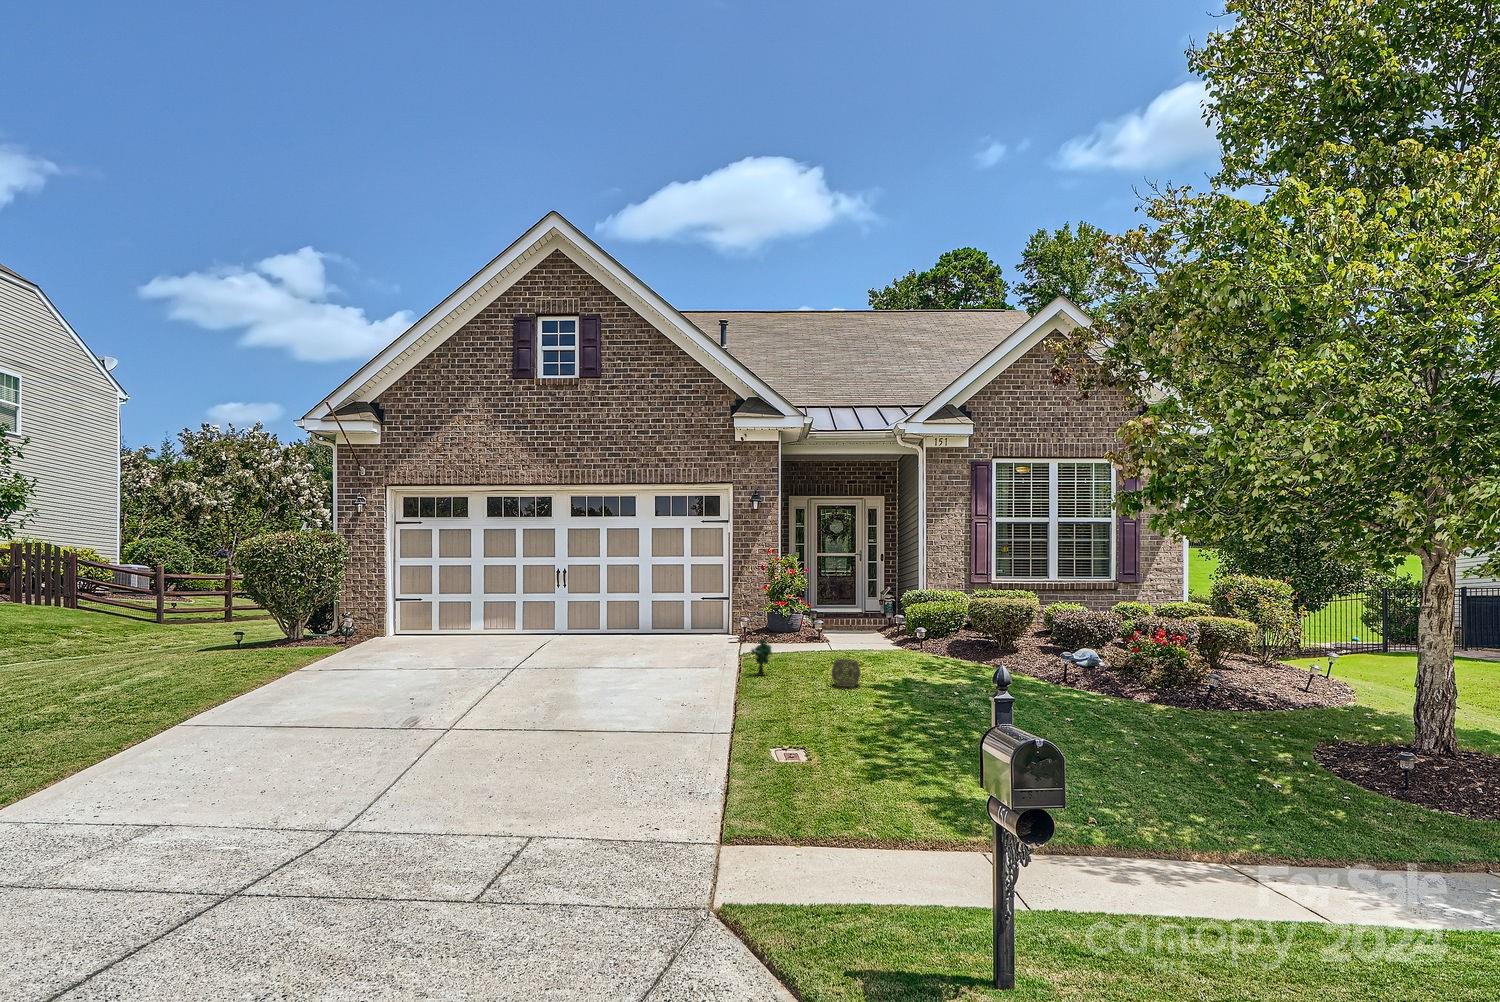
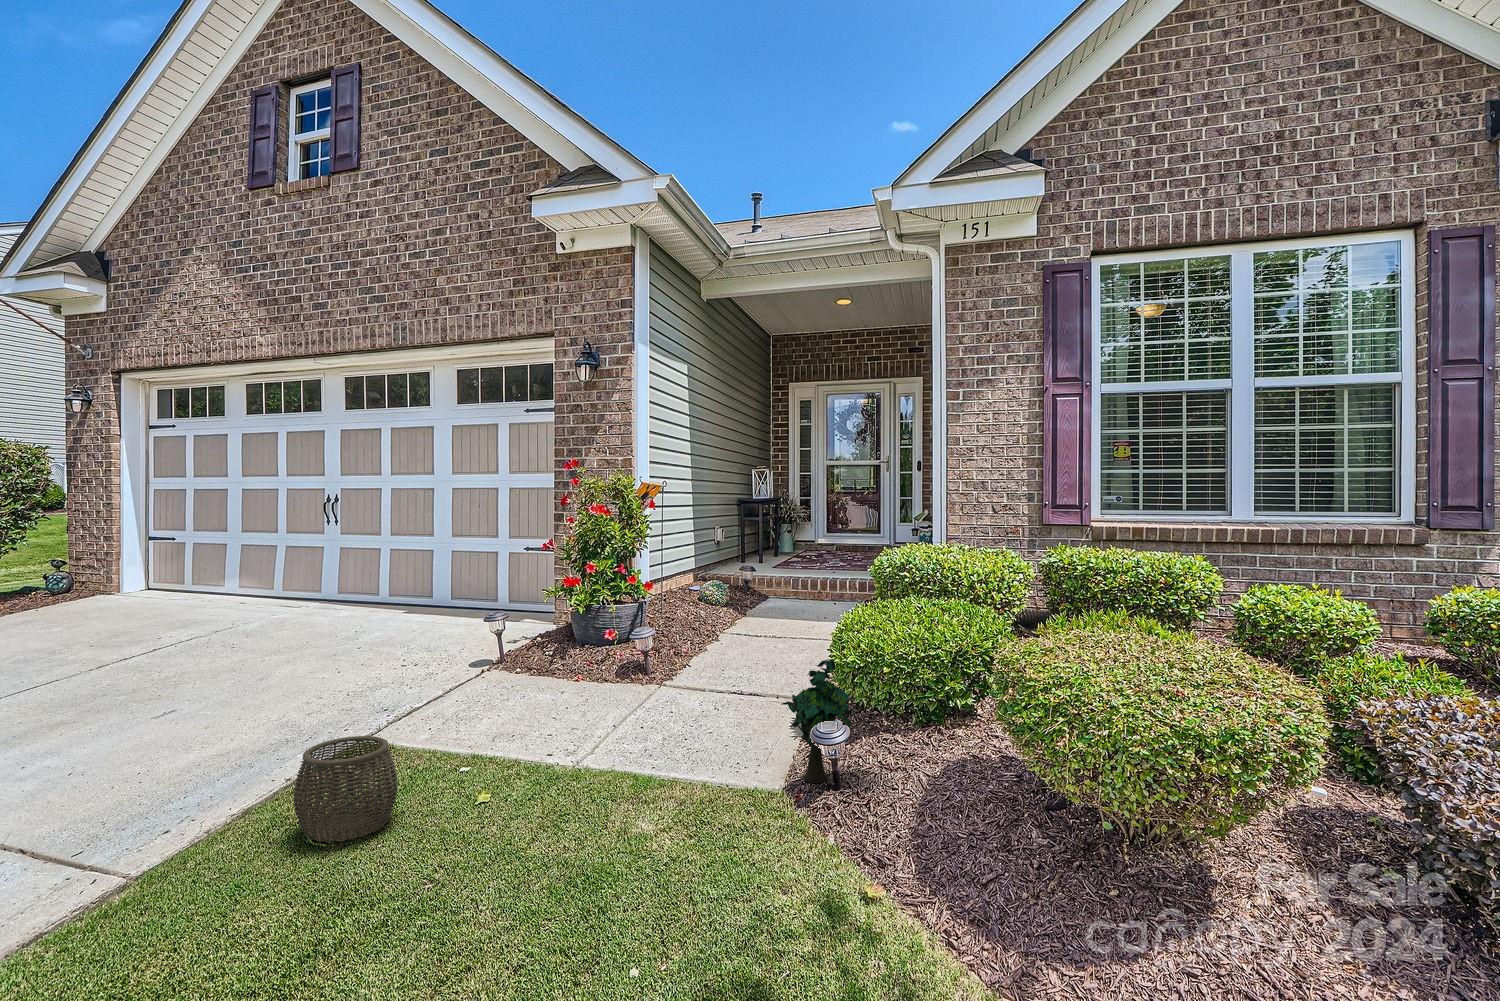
decorative plant: present [751,636,772,676] -> present [781,661,852,783]

